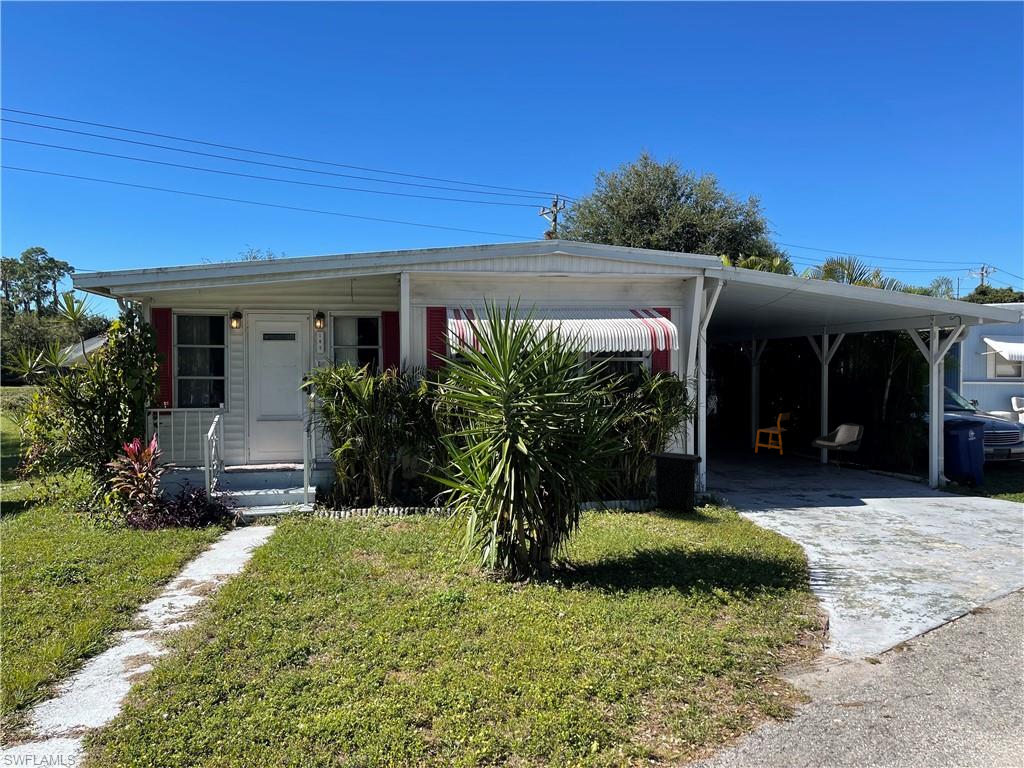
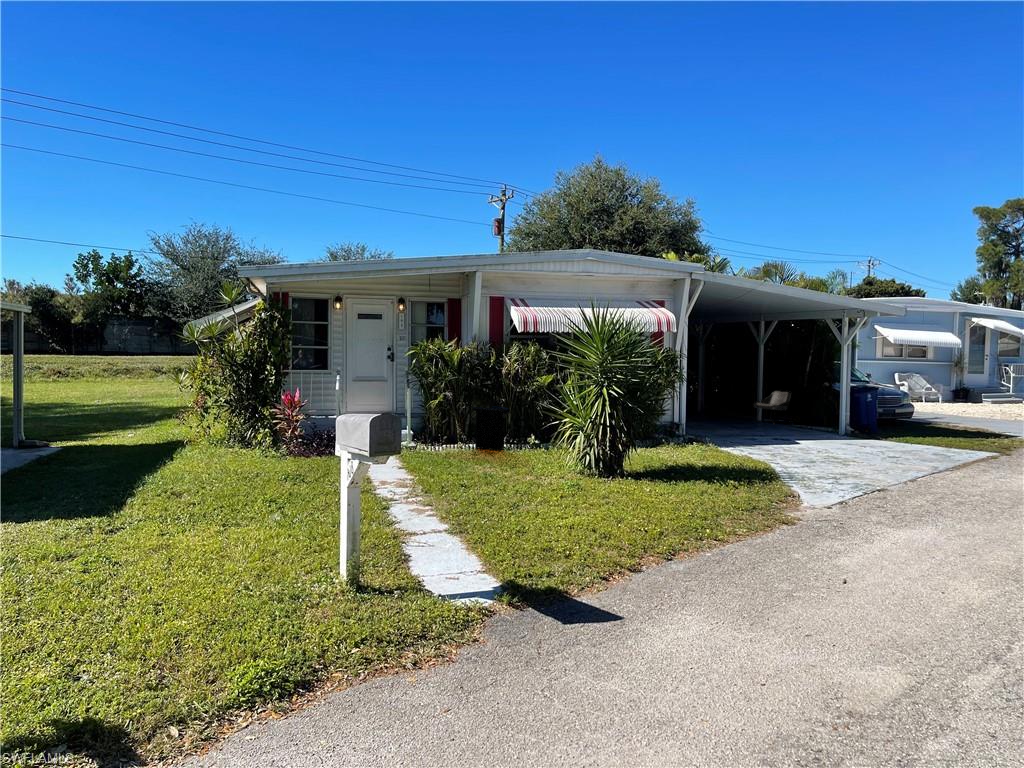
bench: present [755,413,791,454] -> none [706,382,735,415]
trash can: present [649,452,702,510] -> present [472,407,510,451]

